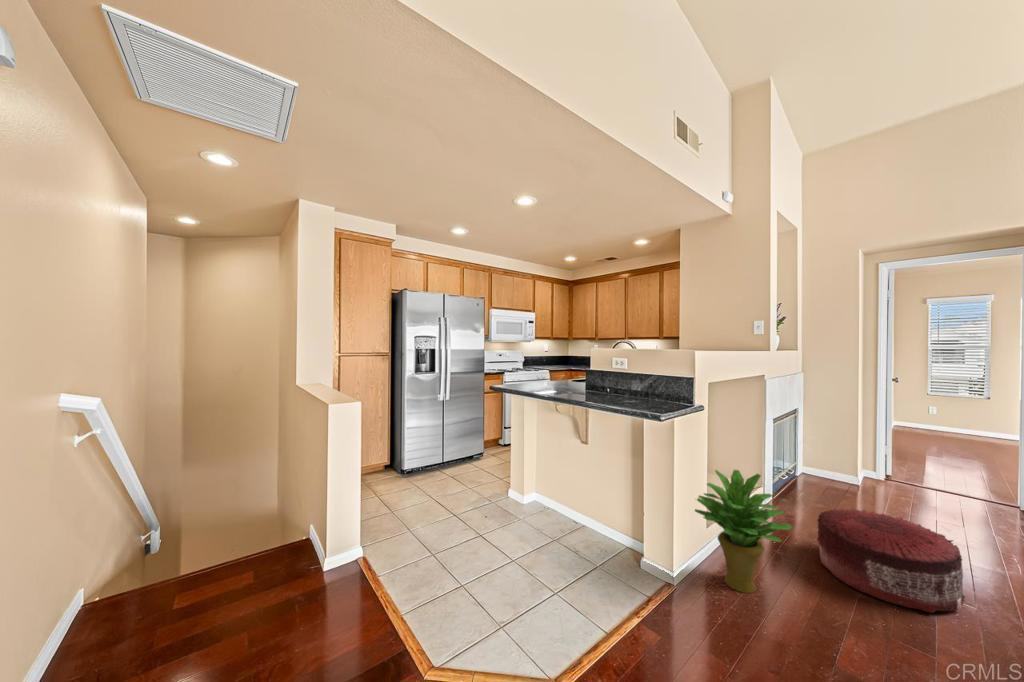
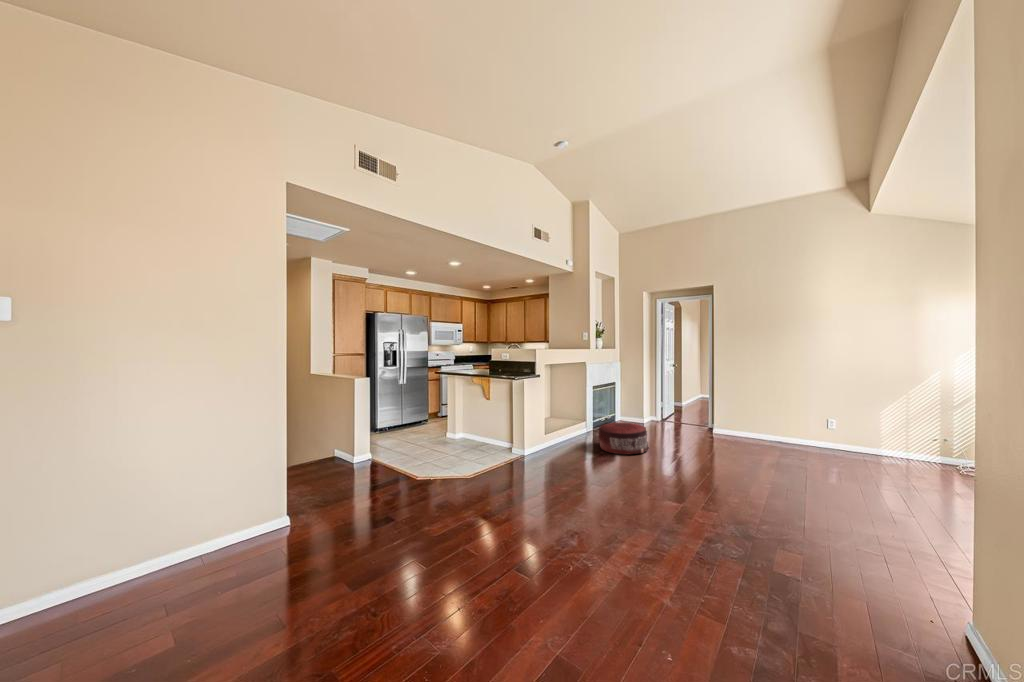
potted plant: present [695,470,792,593] -> none [540,403,579,456]

